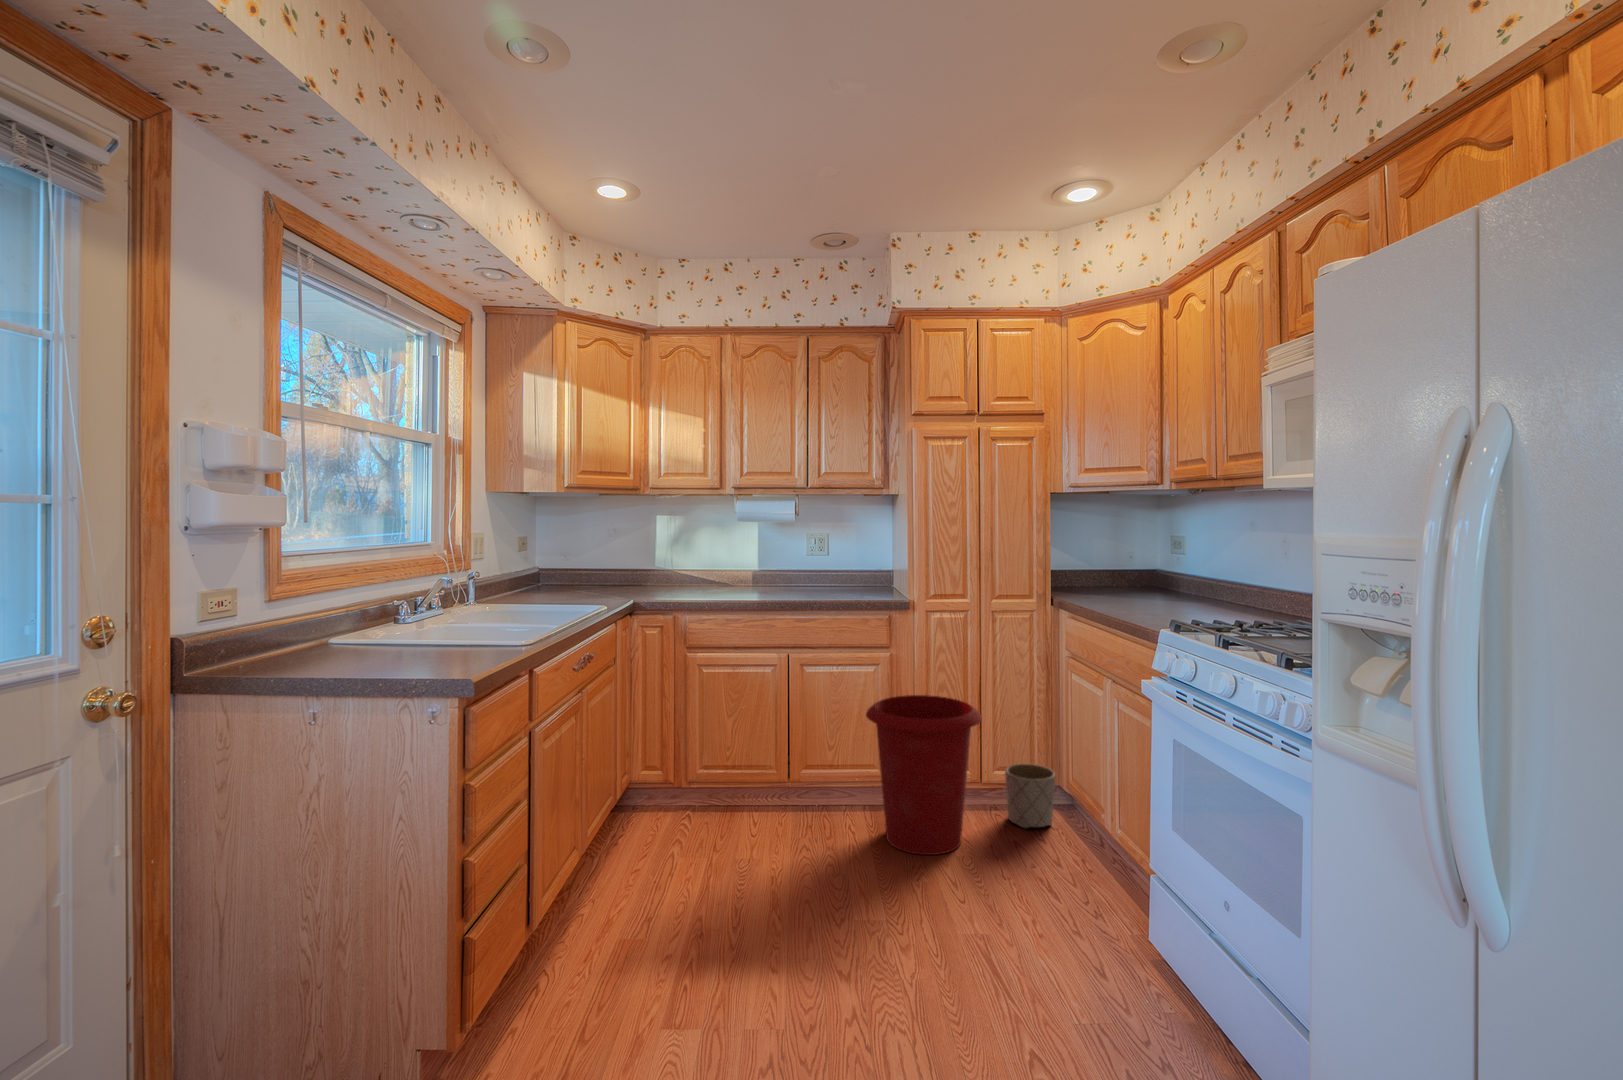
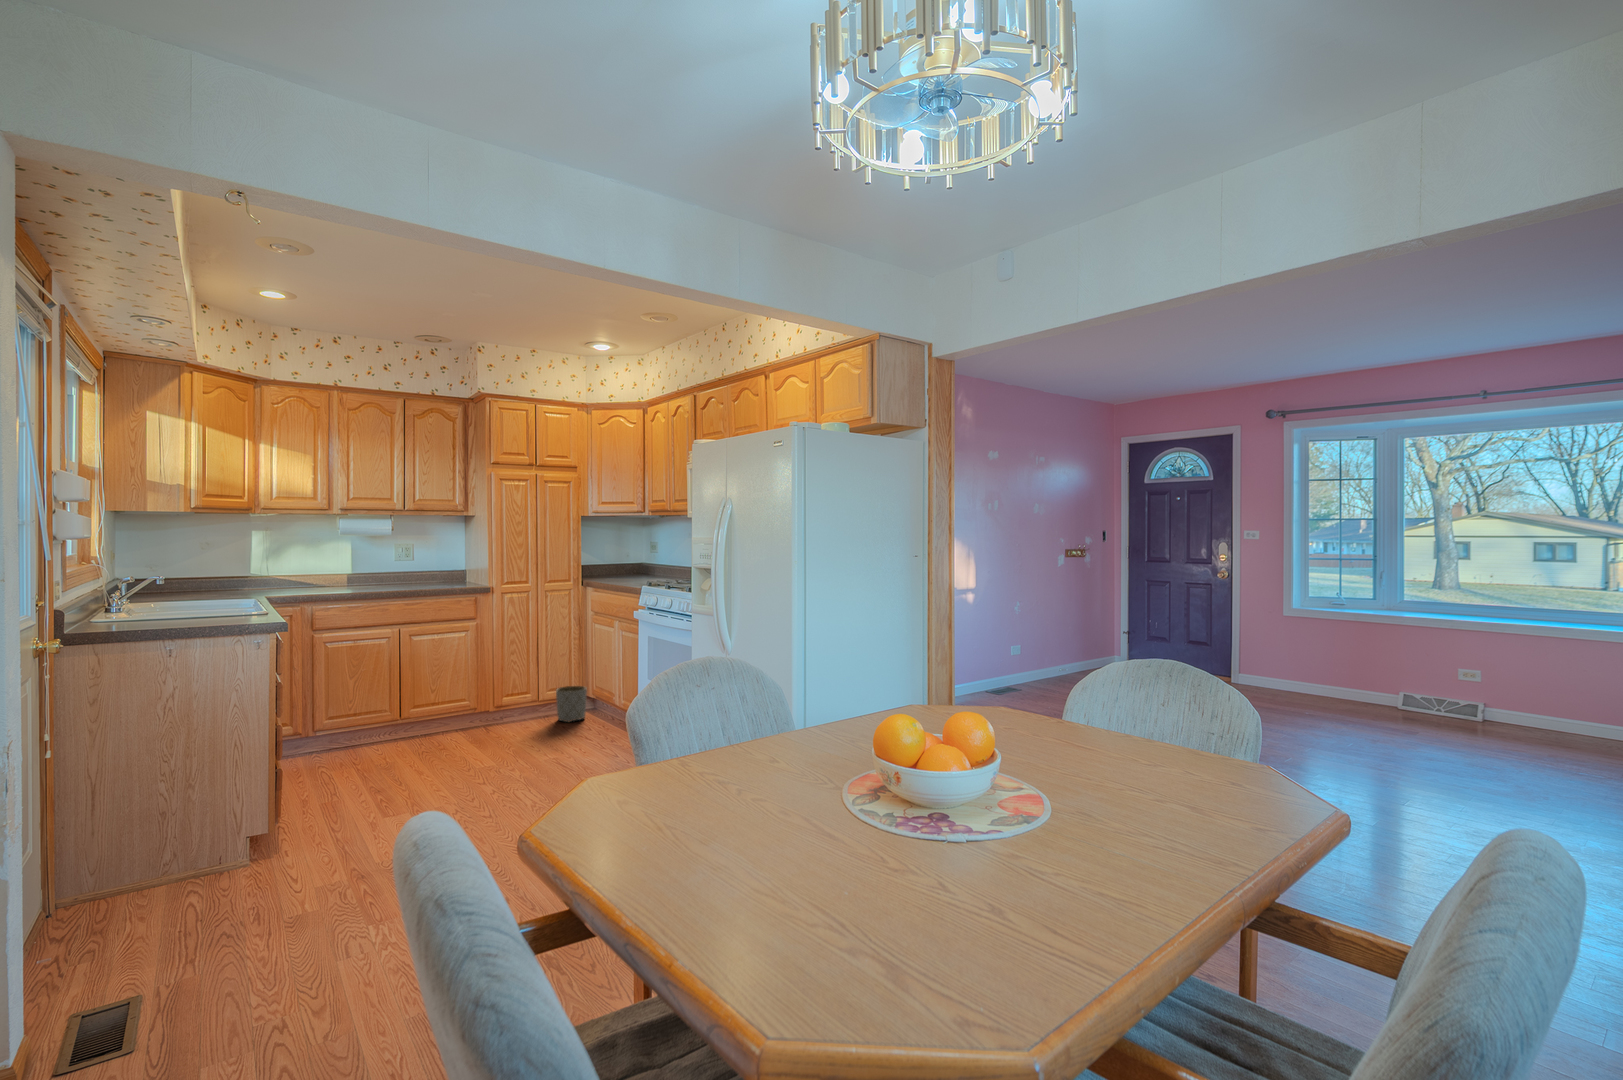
waste bin: present [866,695,982,855] -> none [466,647,544,742]

